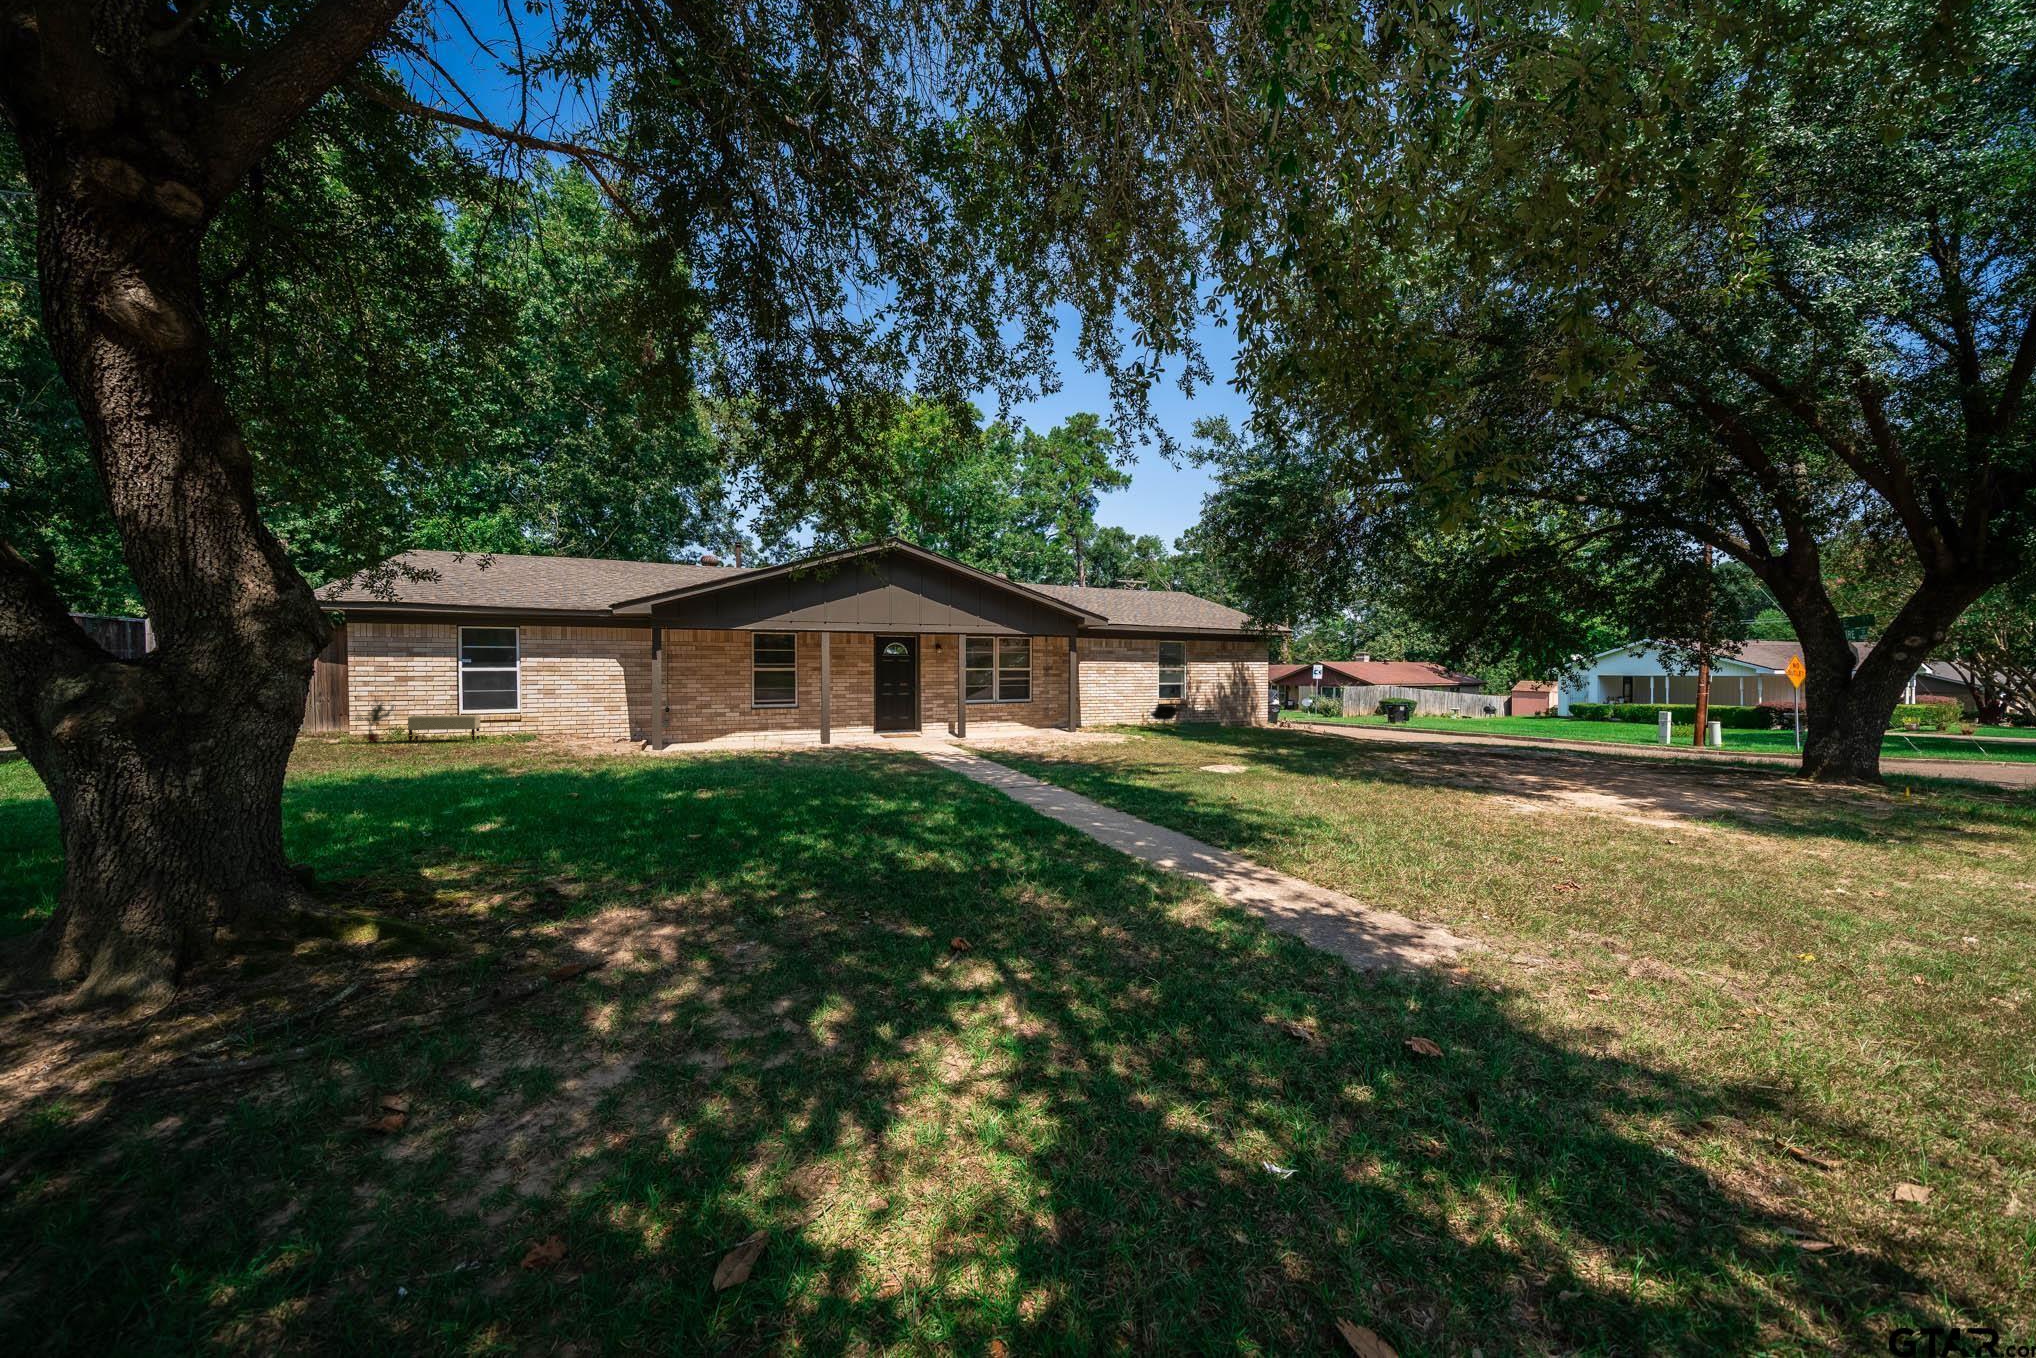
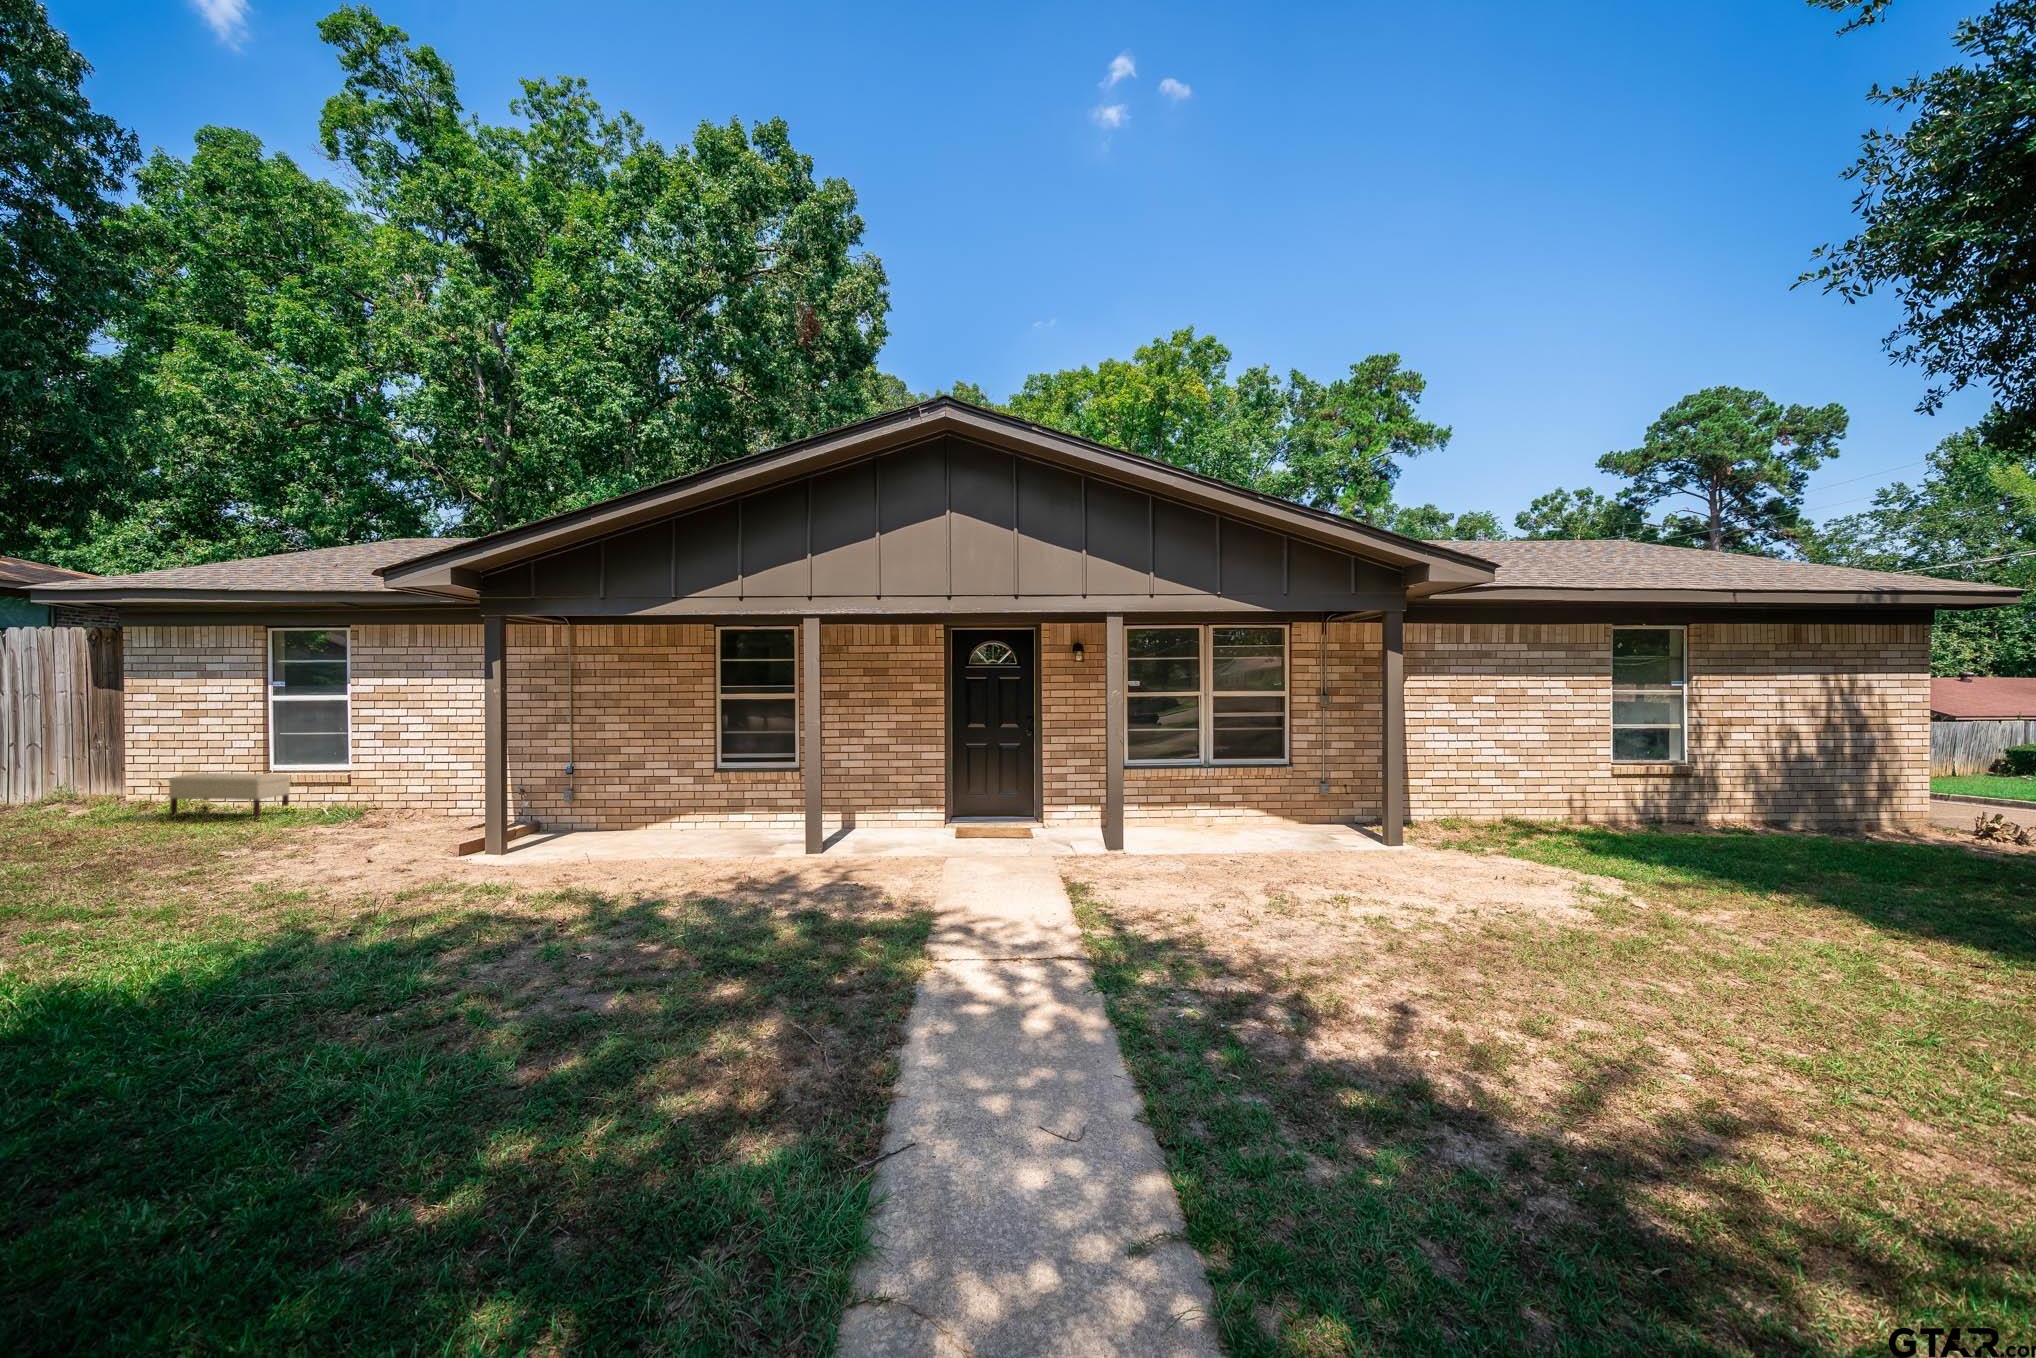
potted tree: present [356,701,394,742] -> none [103,746,168,817]
lounge chair: present [1151,704,1177,726] -> none [1592,775,1674,839]

